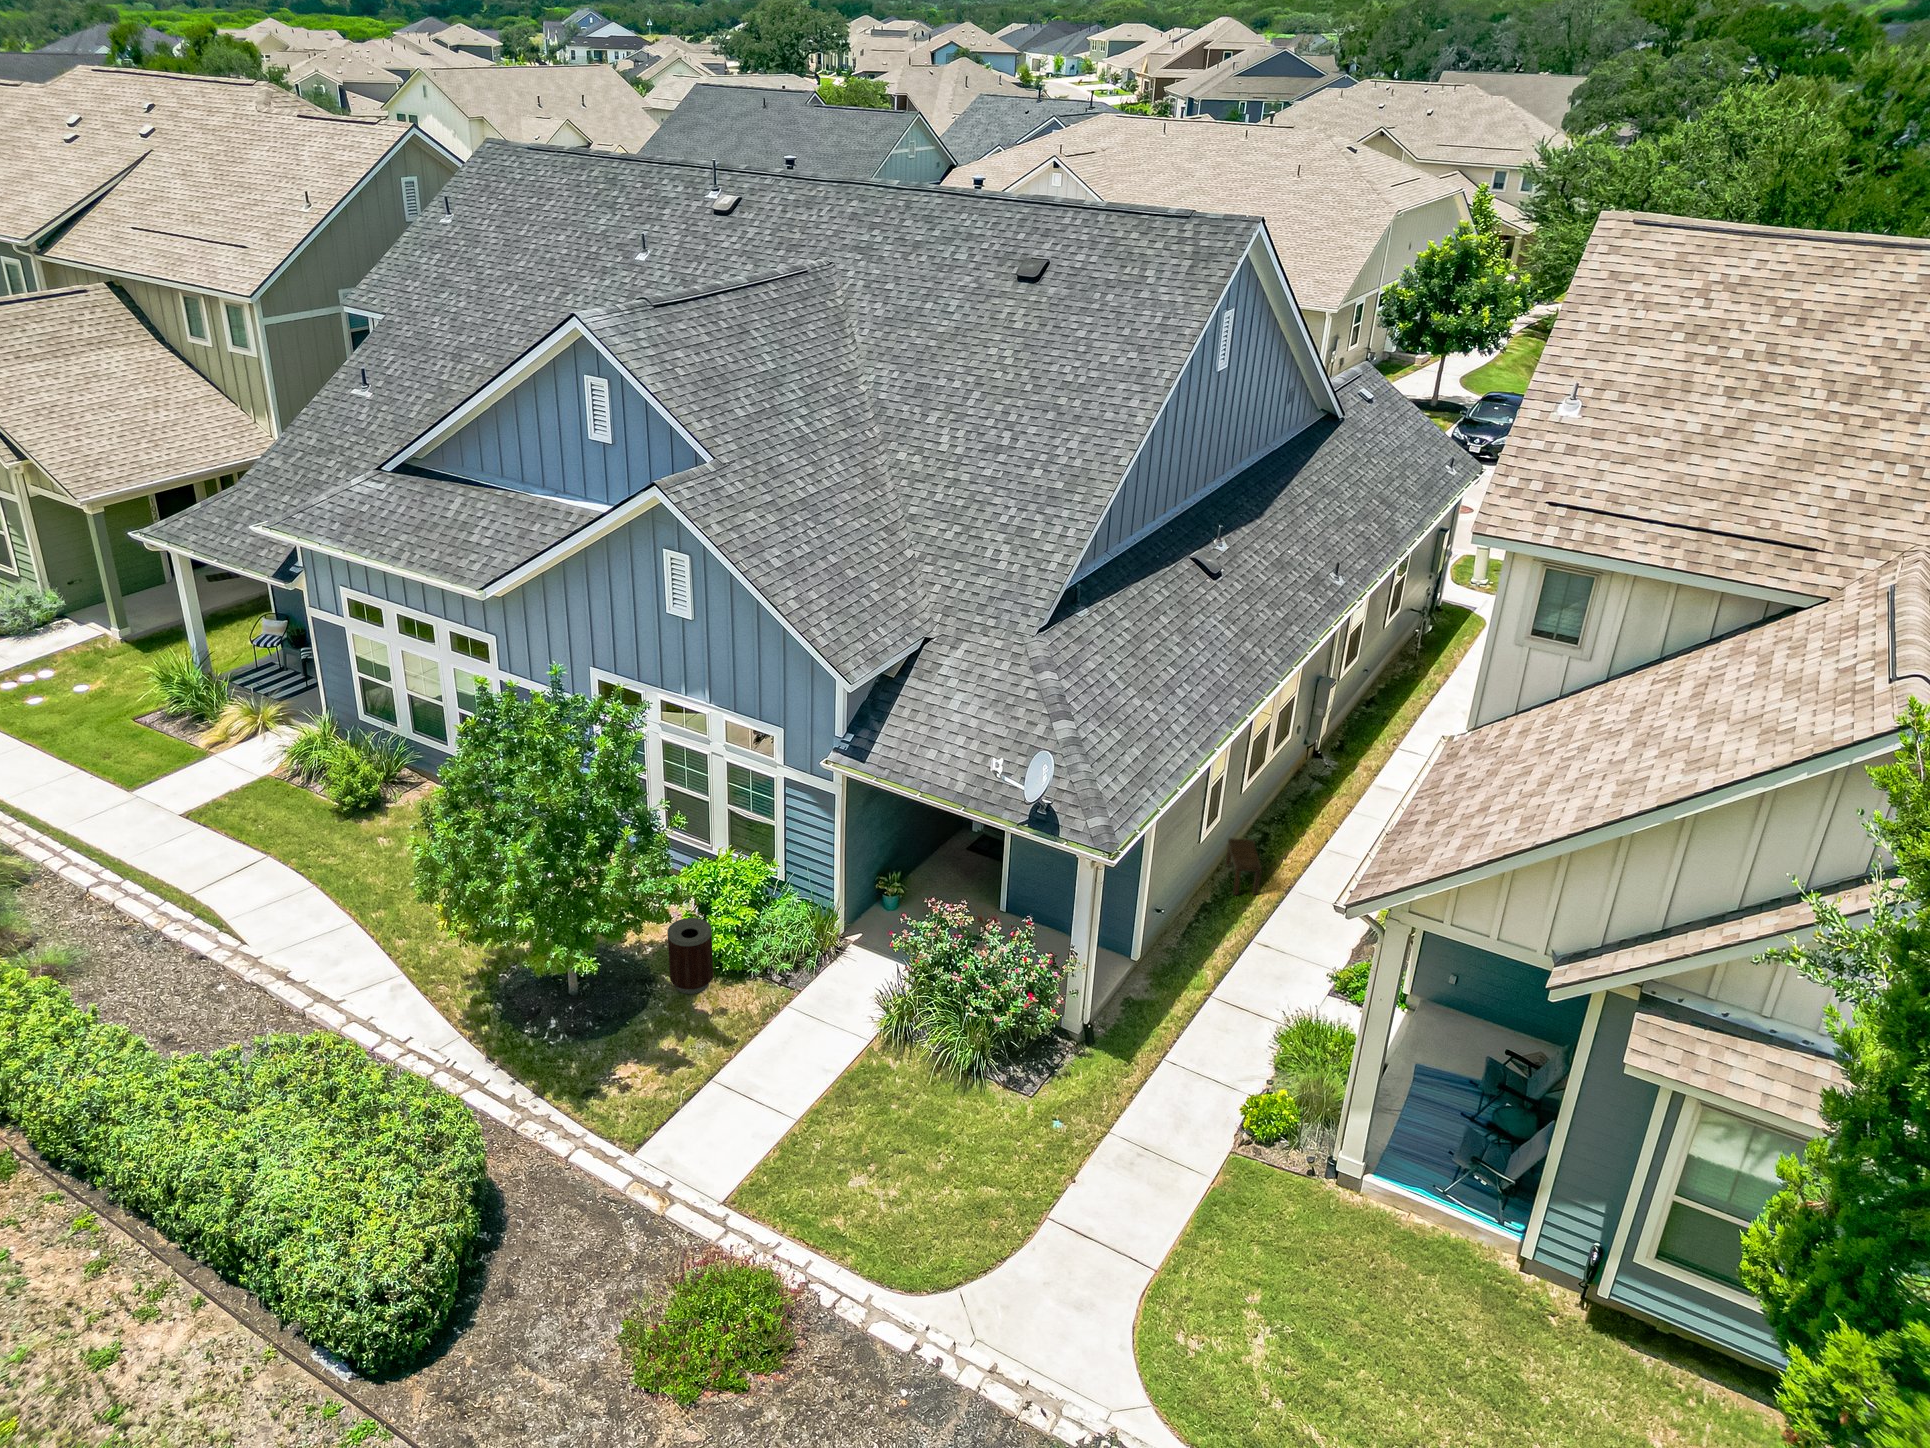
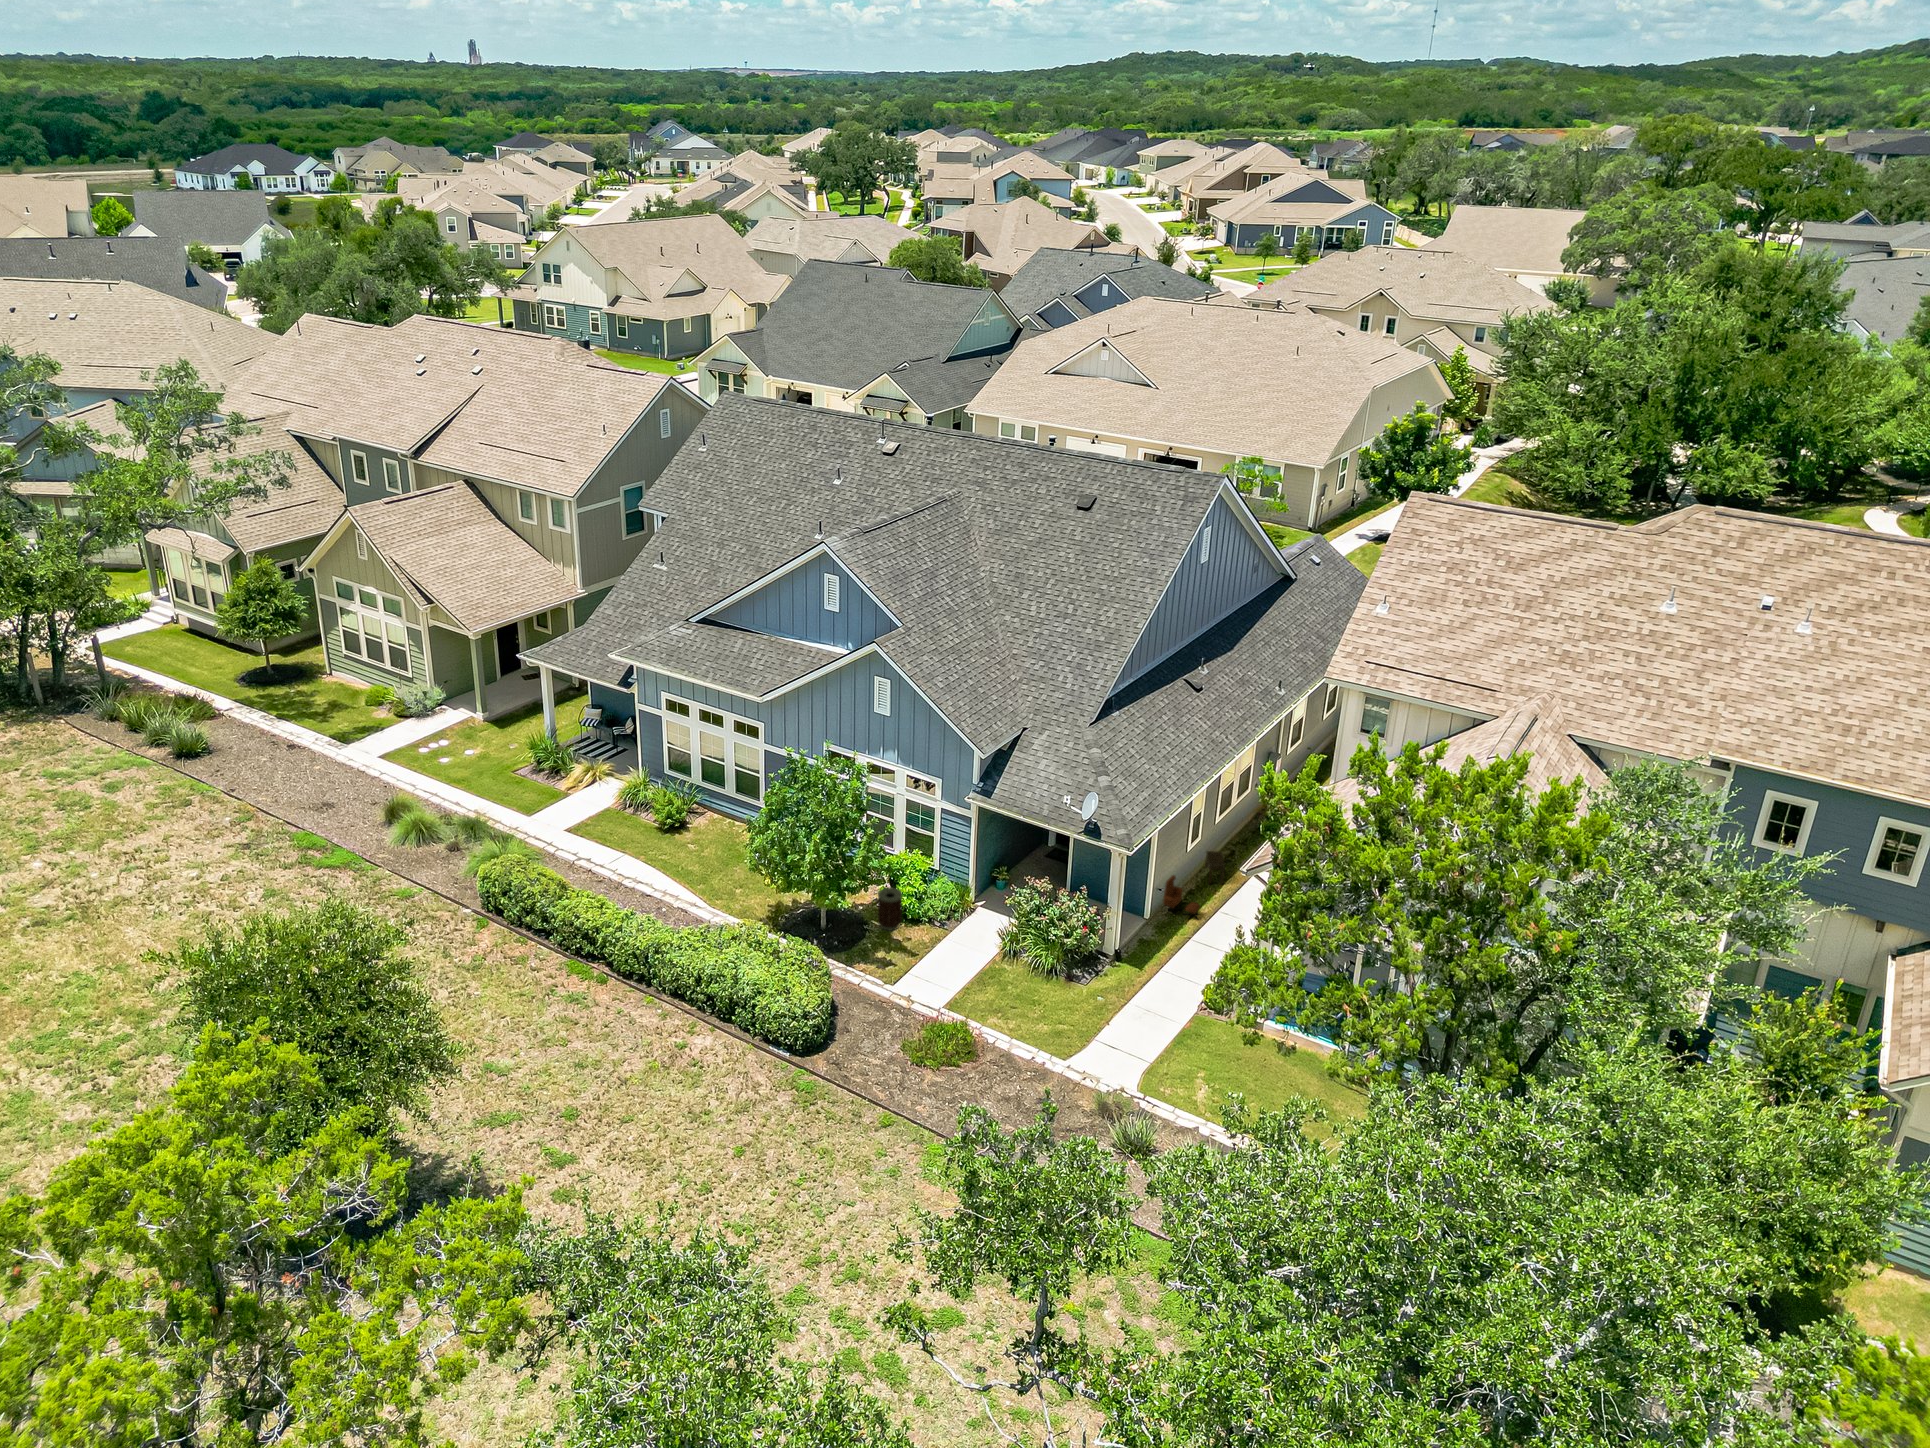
lounge chair: none [1164,885,1226,961] -> present [1163,875,1200,918]
decorative plant: none [980,1047,1027,1092] -> present [1061,958,1076,981]

